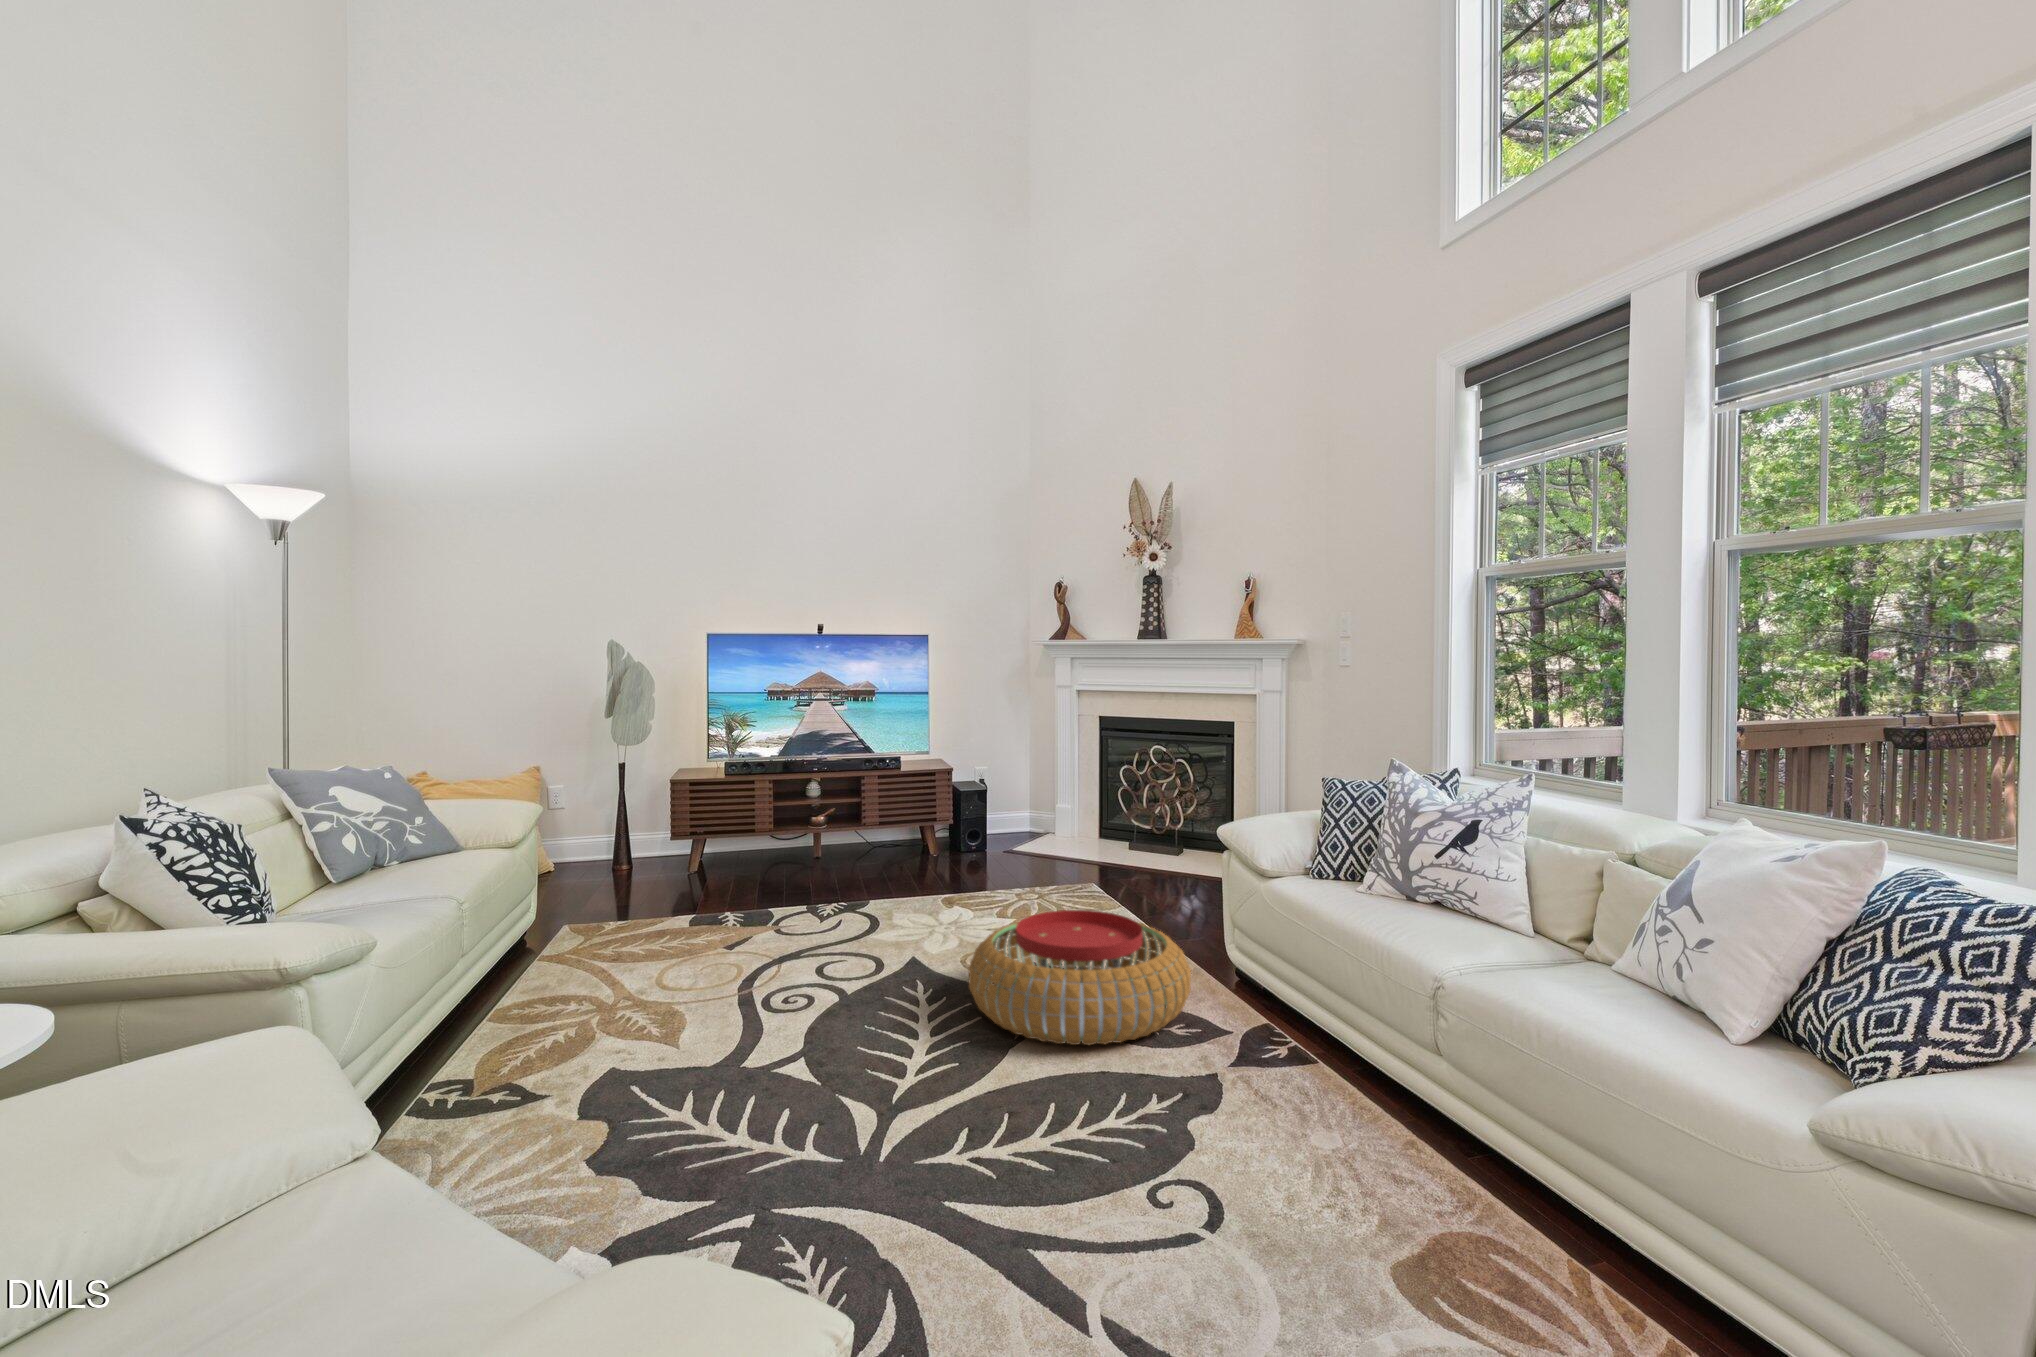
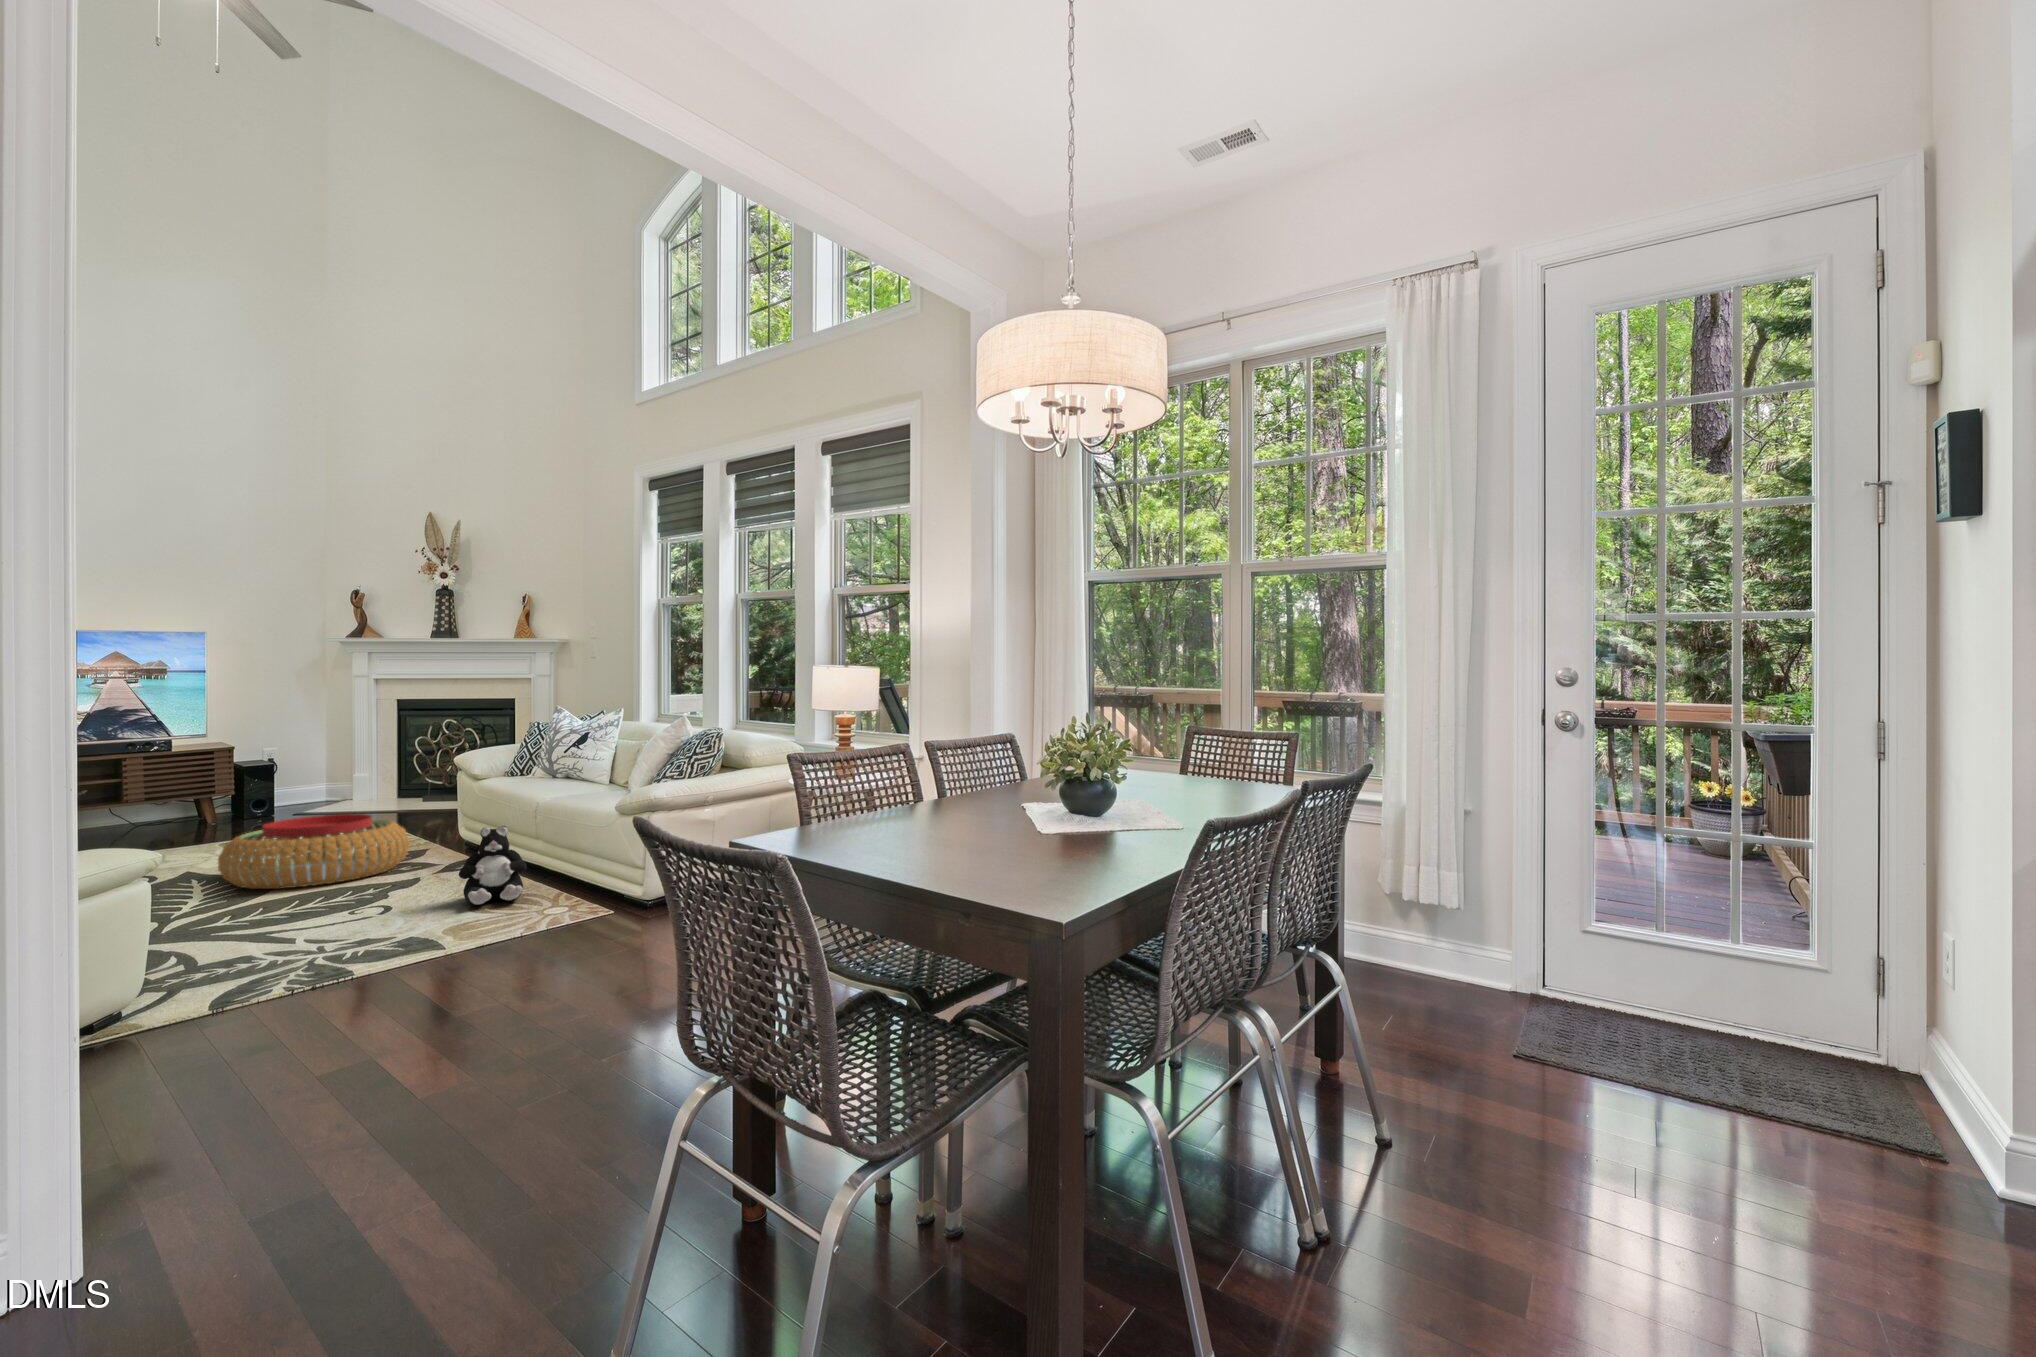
plush toy: none [1363,1050,1512,1243] -> present [459,826,527,905]

